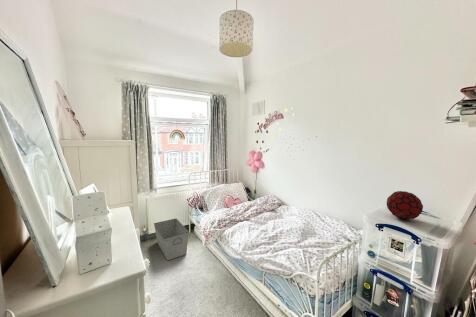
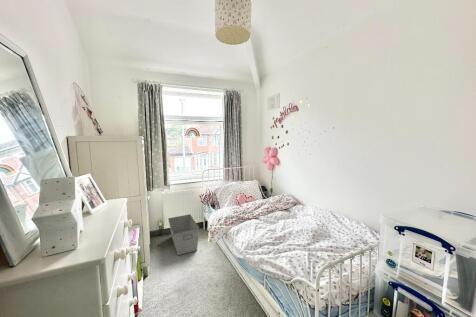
decorative orb: present [387,191,423,220] -> none [412,187,462,223]

